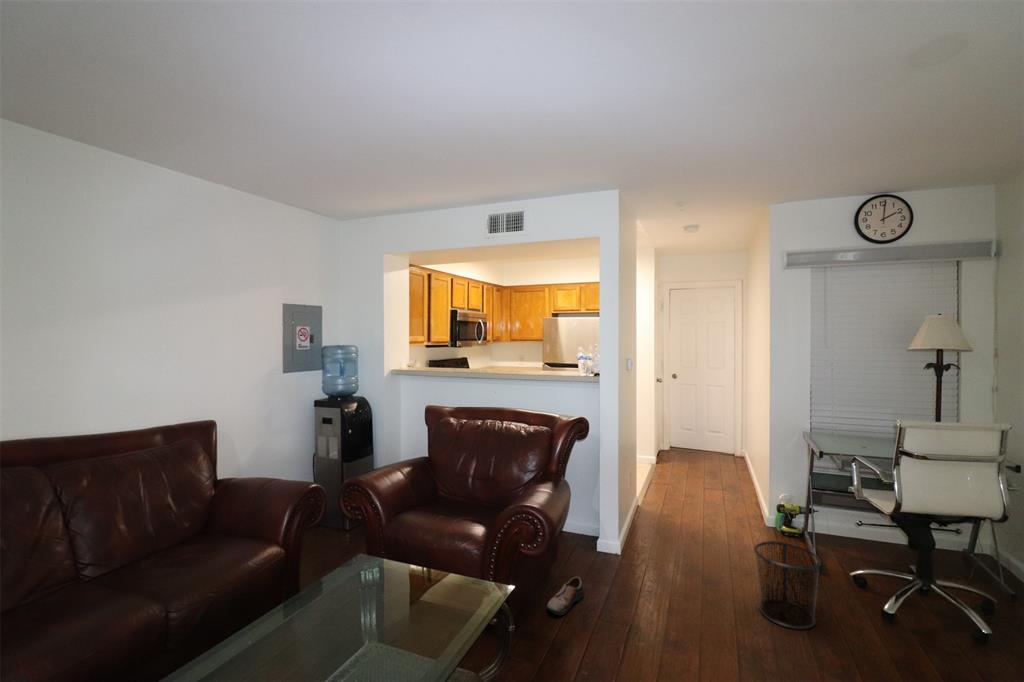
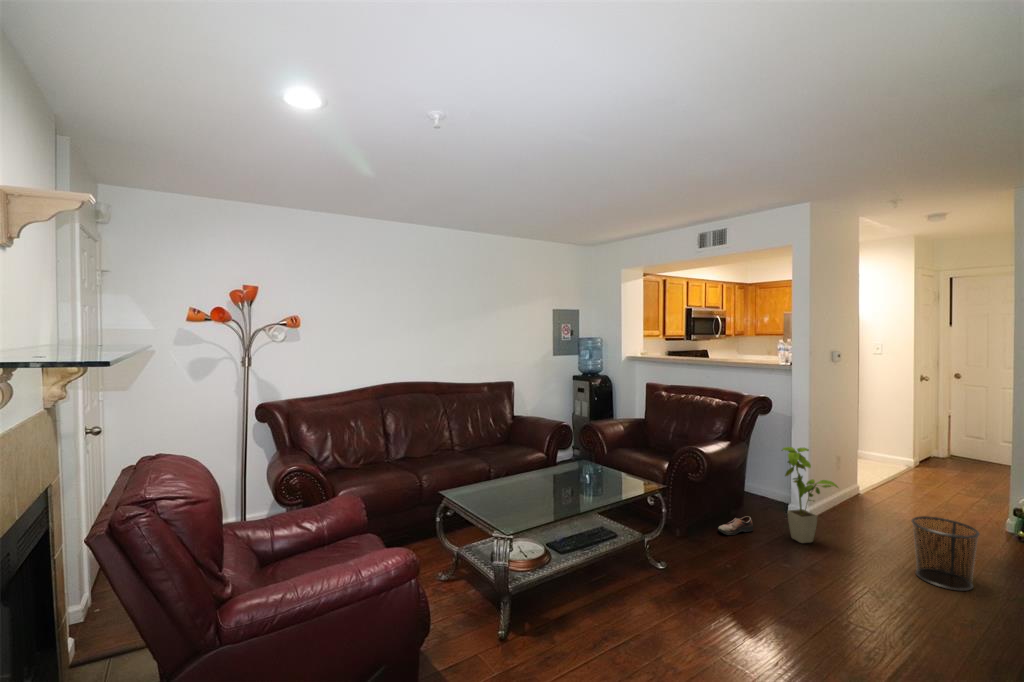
house plant: none [617,480,683,601] -> present [782,447,838,543]

